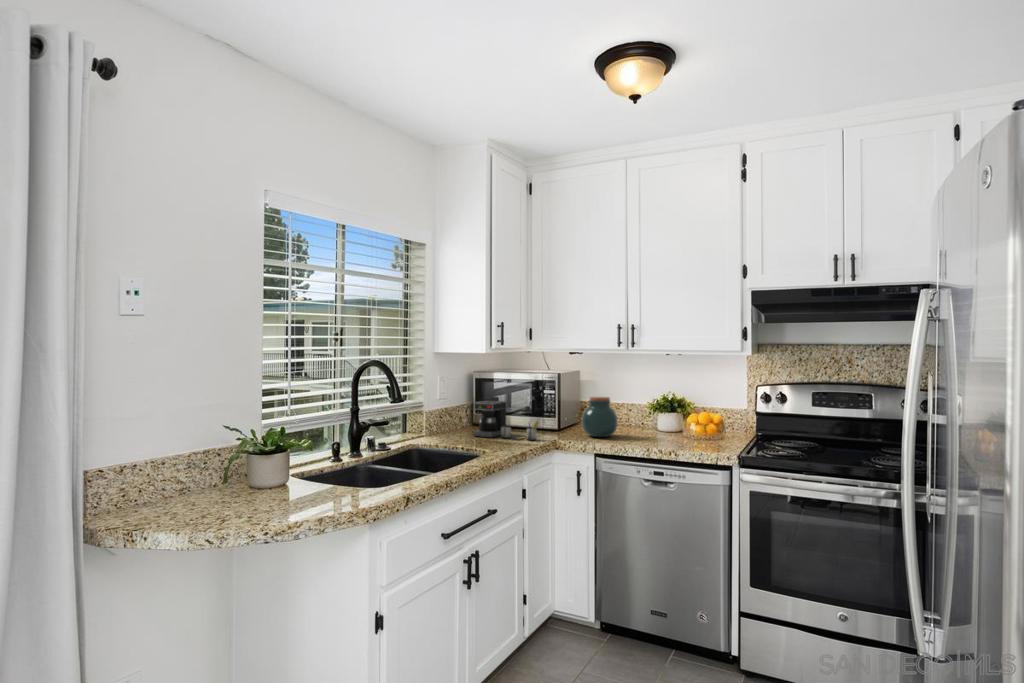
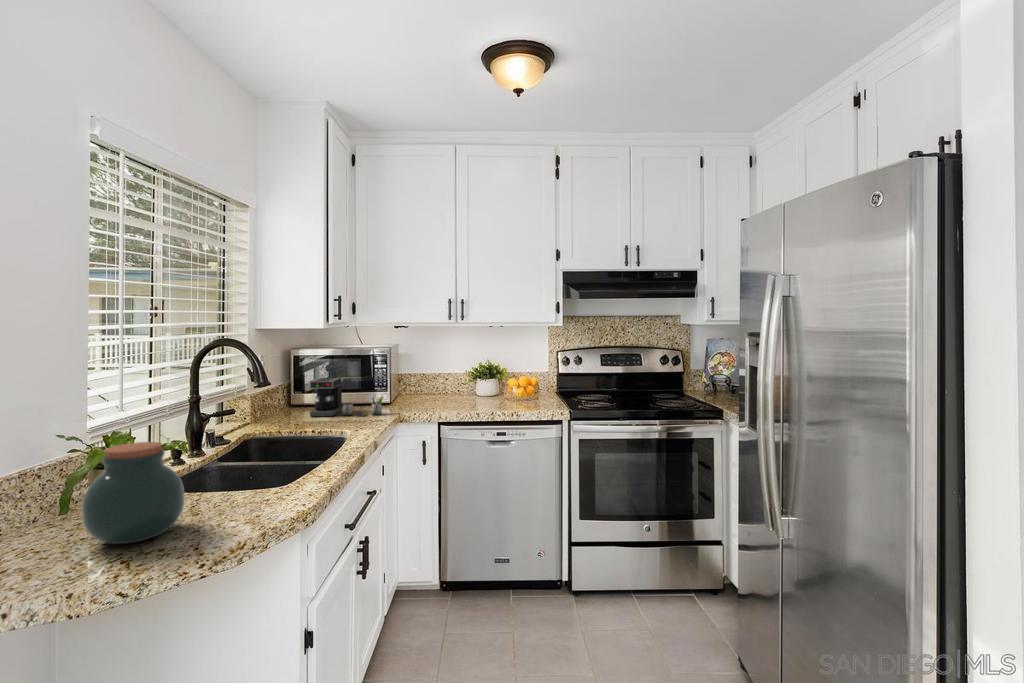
jar: present [582,397,618,437] -> present [82,442,185,544]

